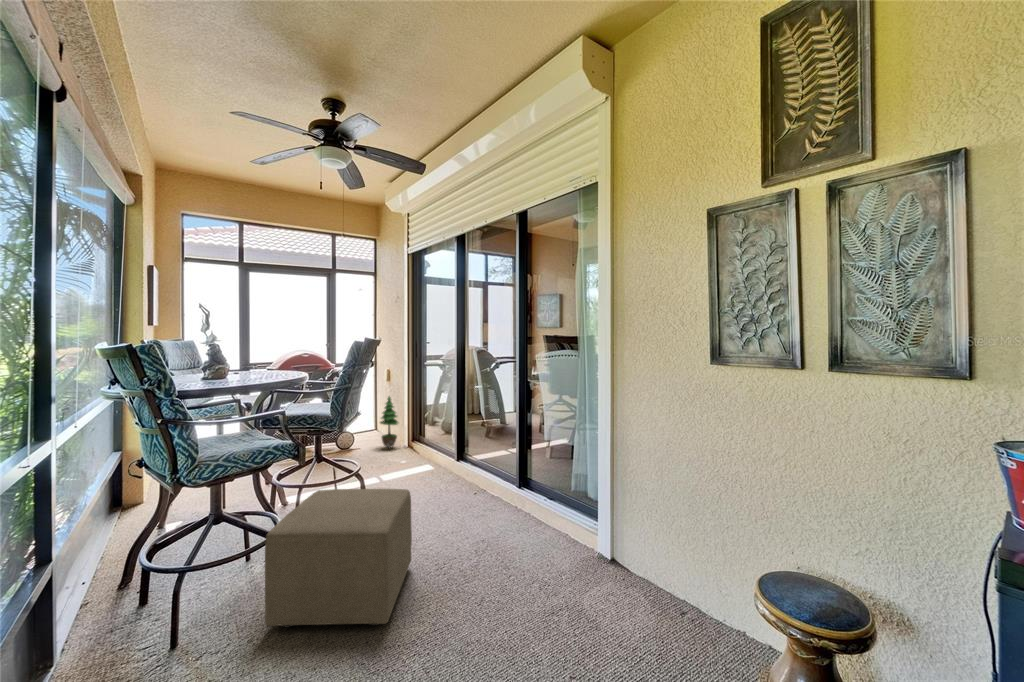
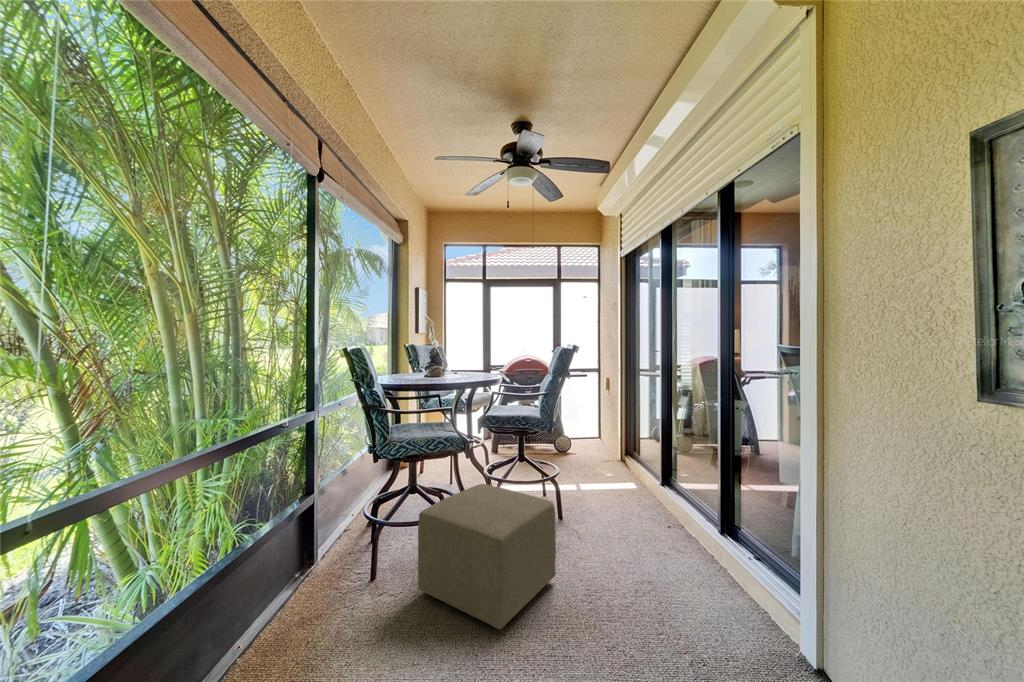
potted tree: present [380,396,398,448] -> none [591,401,611,456]

